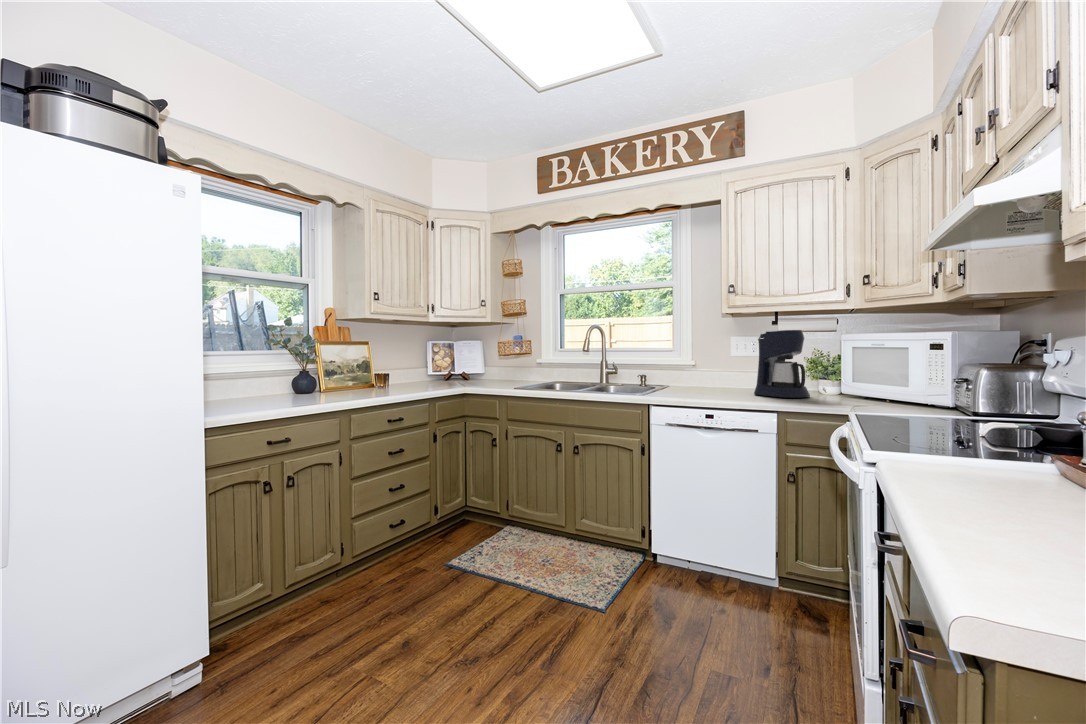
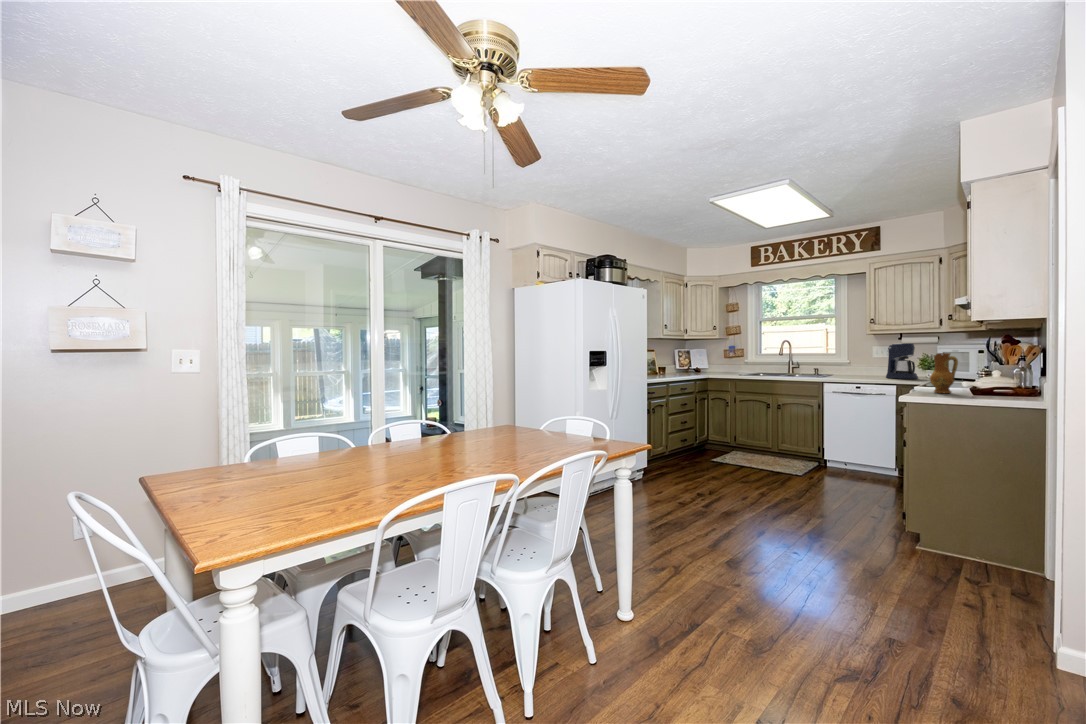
ceramic jug: none [930,350,1021,491] -> present [930,353,958,393]

